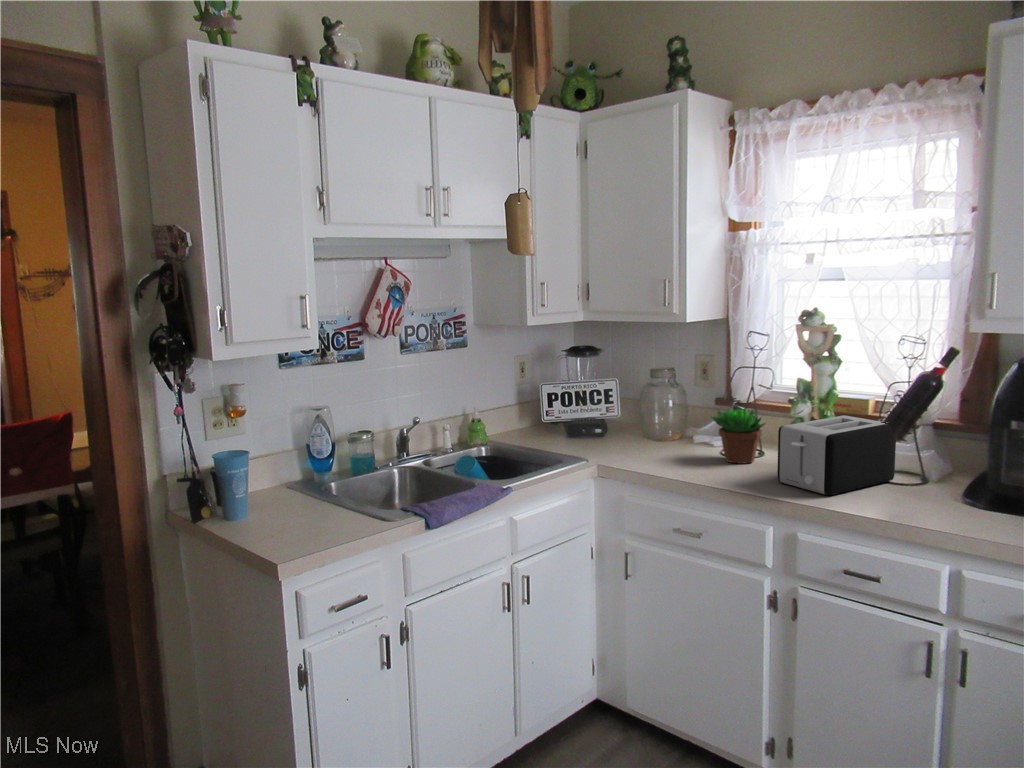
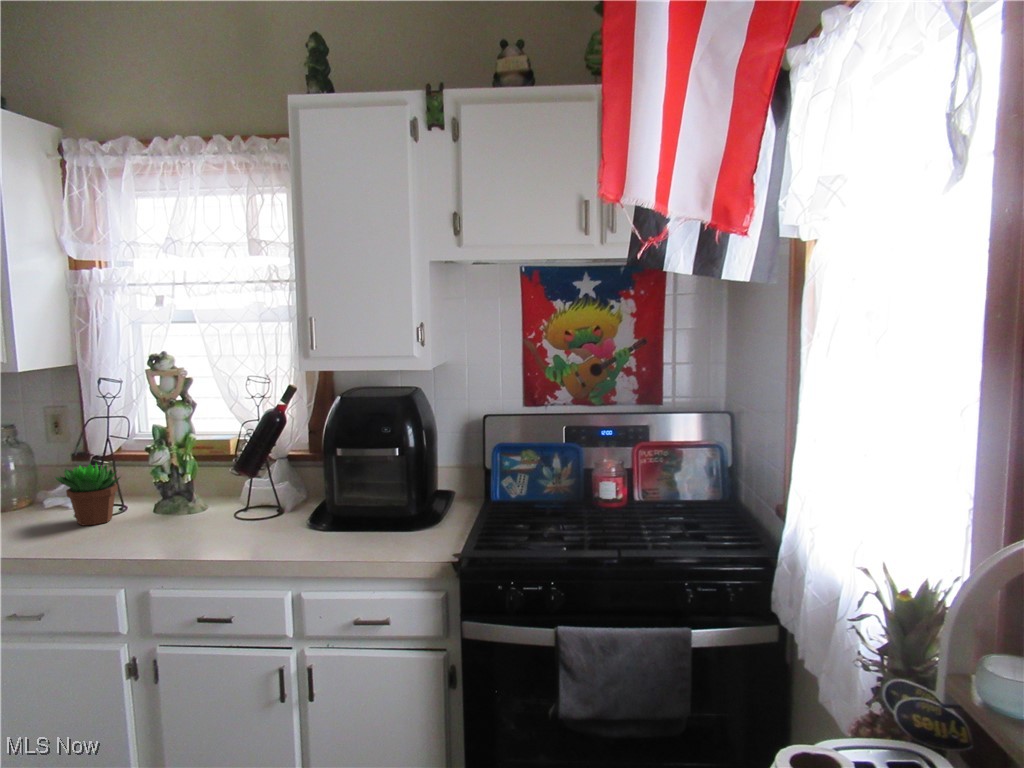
toaster: present [777,415,896,495] -> none [127,459,251,544]

